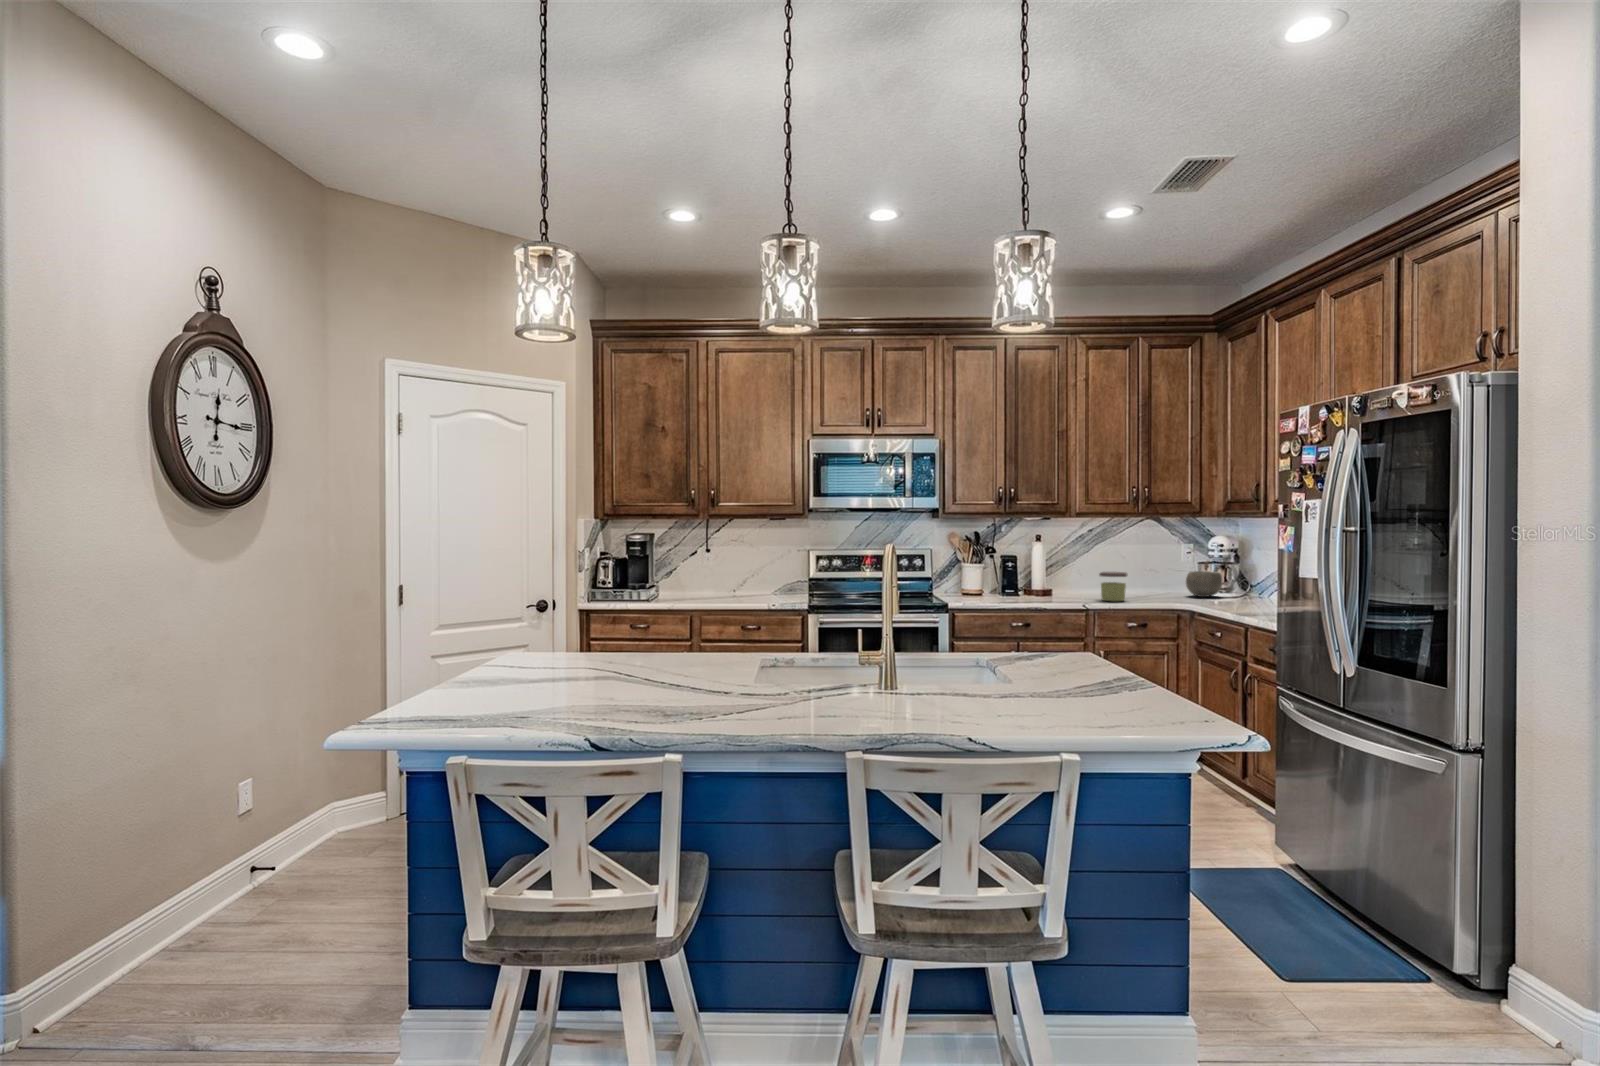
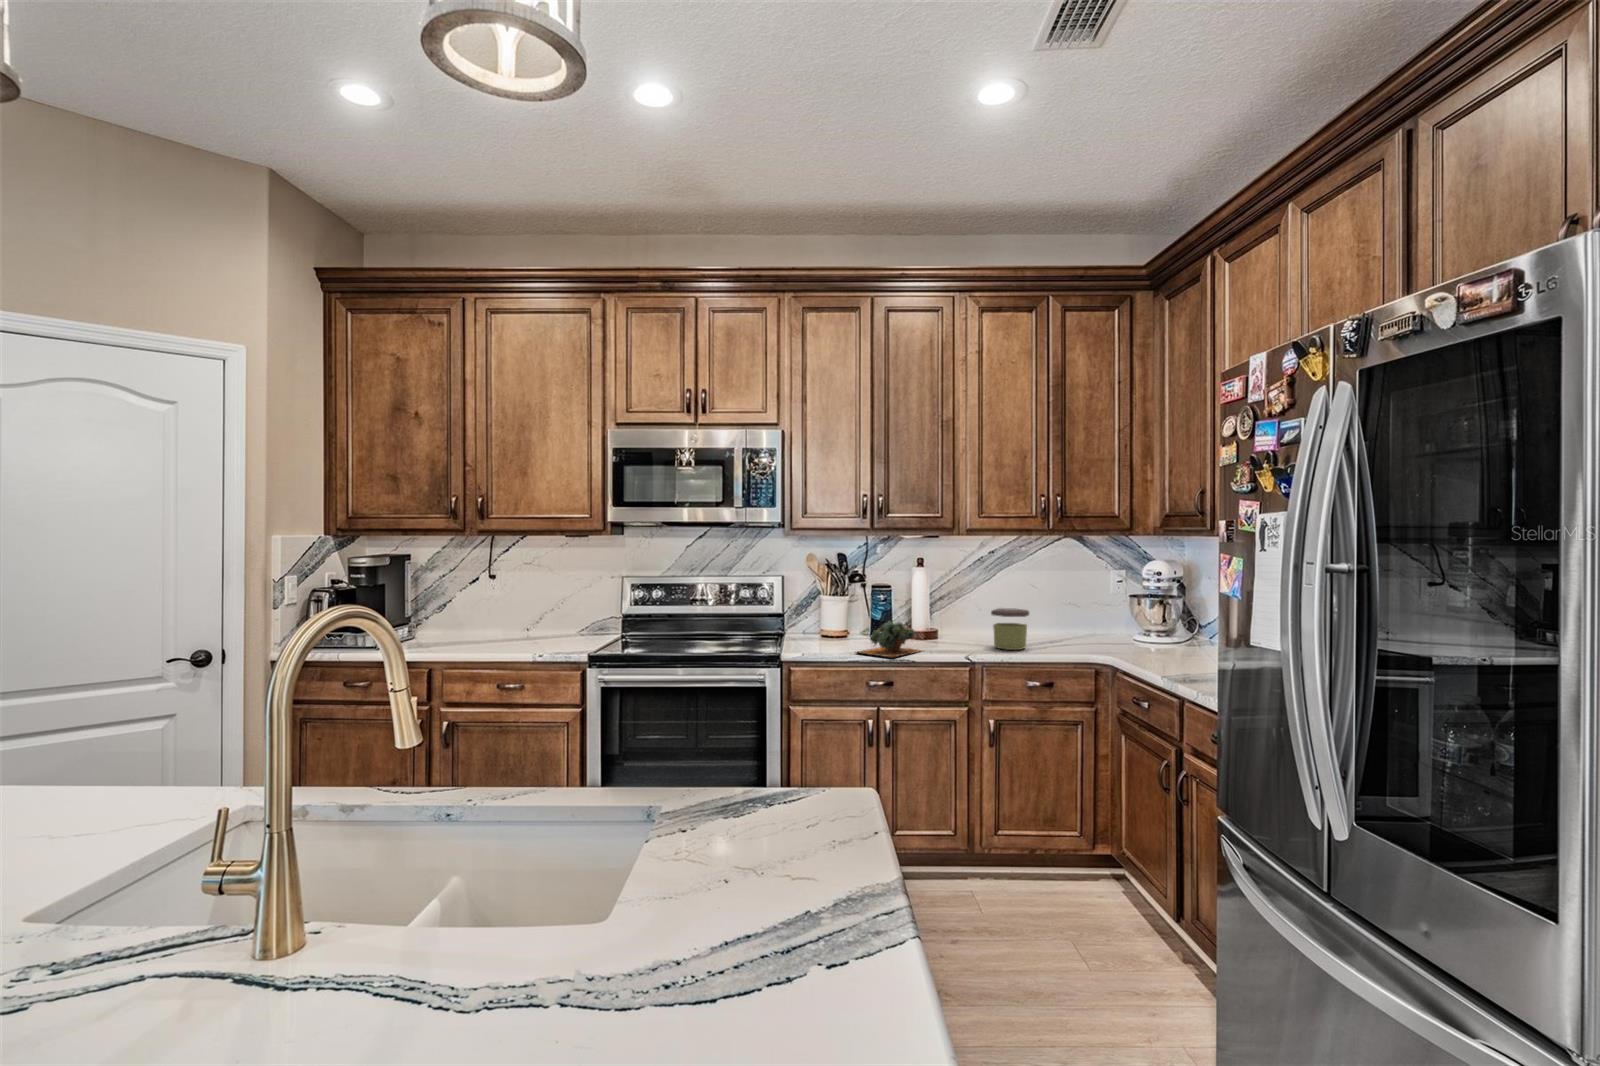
ceramic bowl: present [1186,571,1222,597] -> none [1110,608,1159,643]
succulent plant: none [1001,580,1052,606] -> present [857,621,922,657]

